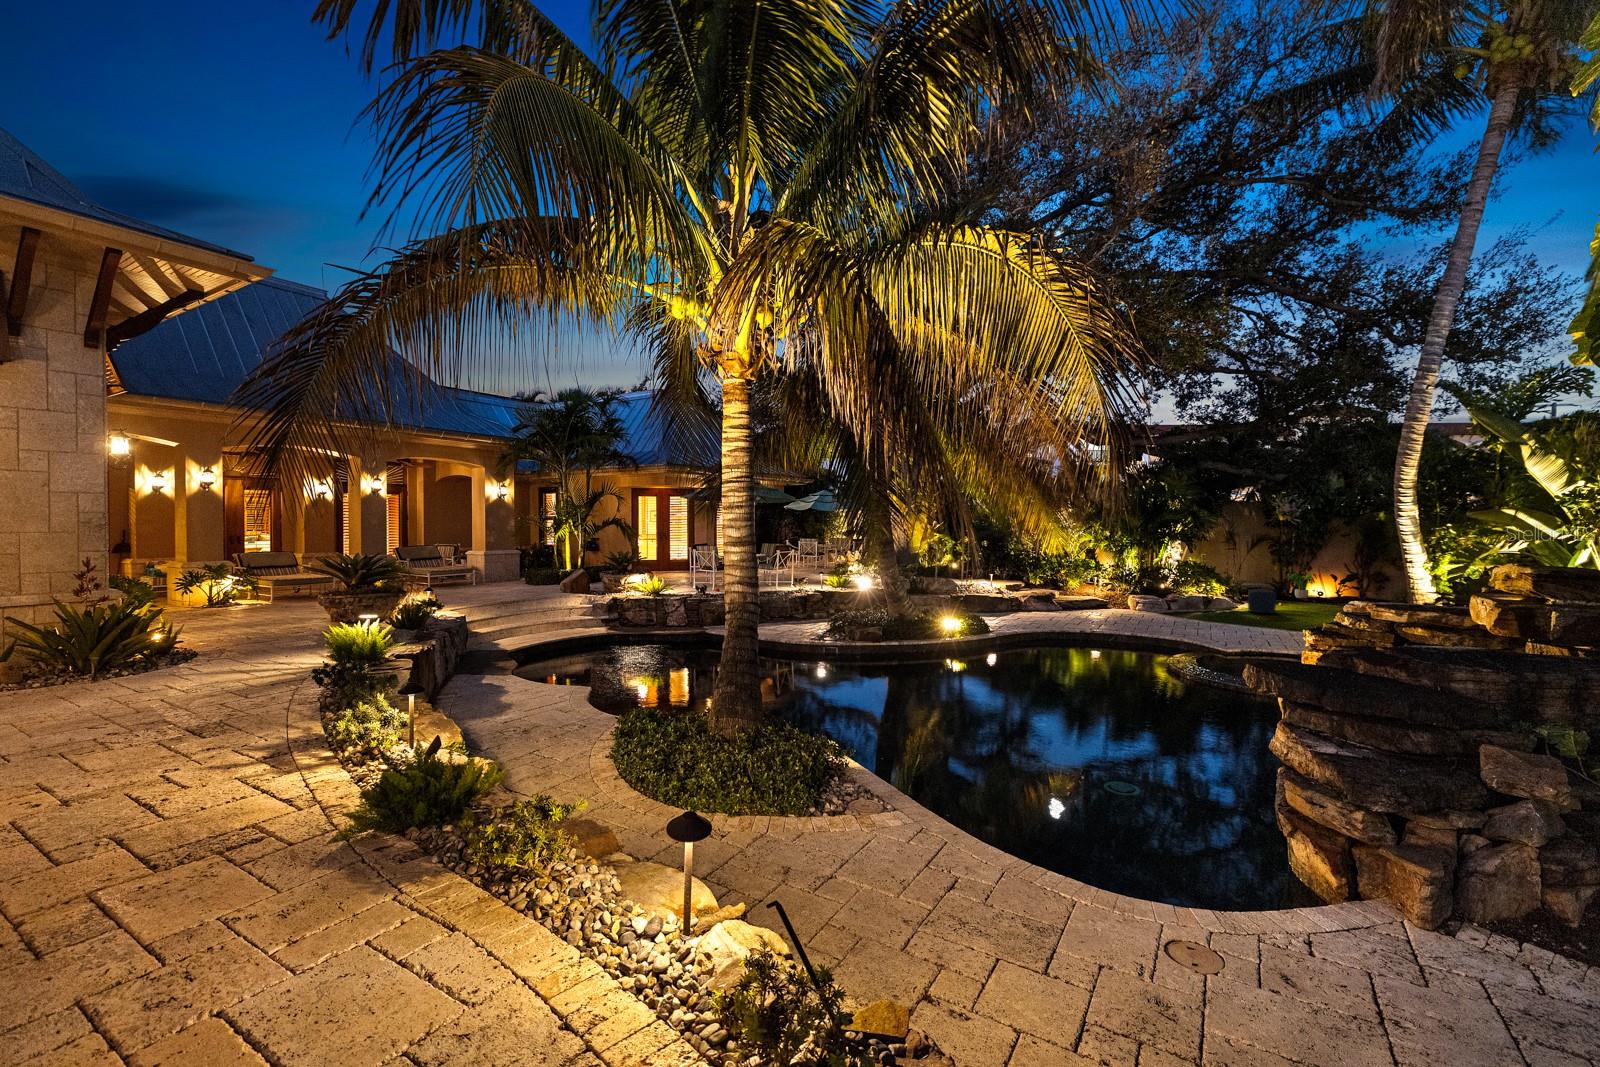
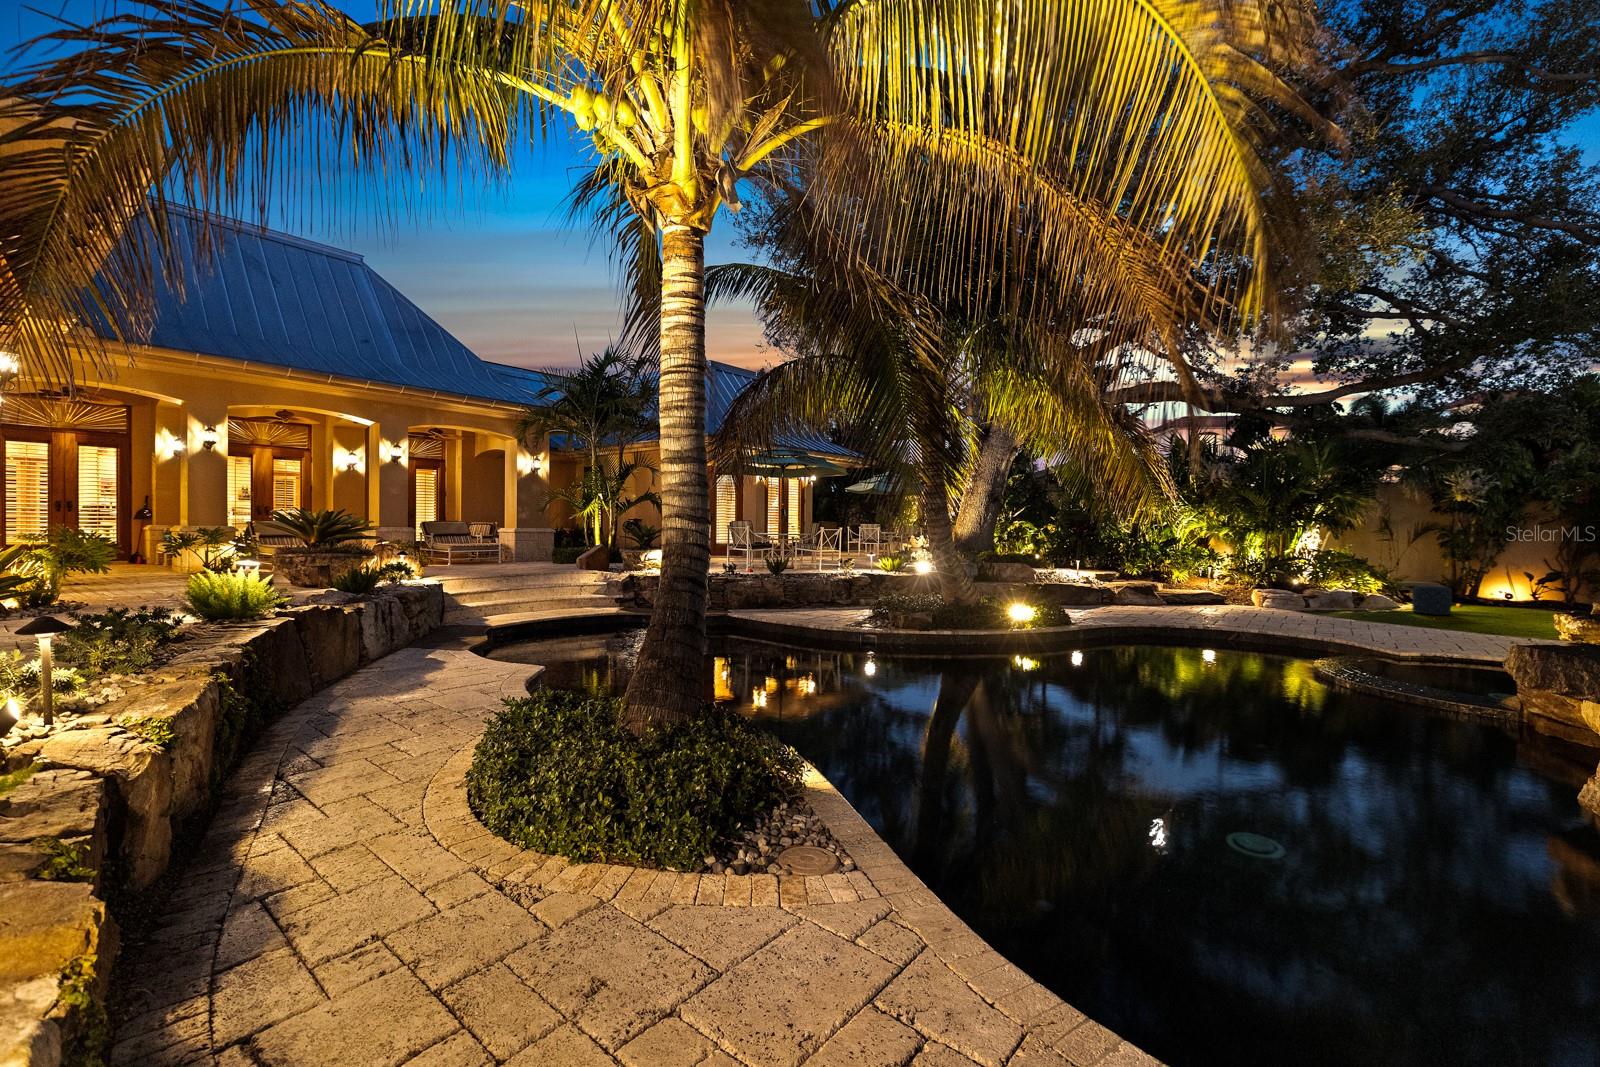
potted plant: present [1289,573,1317,598] -> none [1462,568,1509,600]

